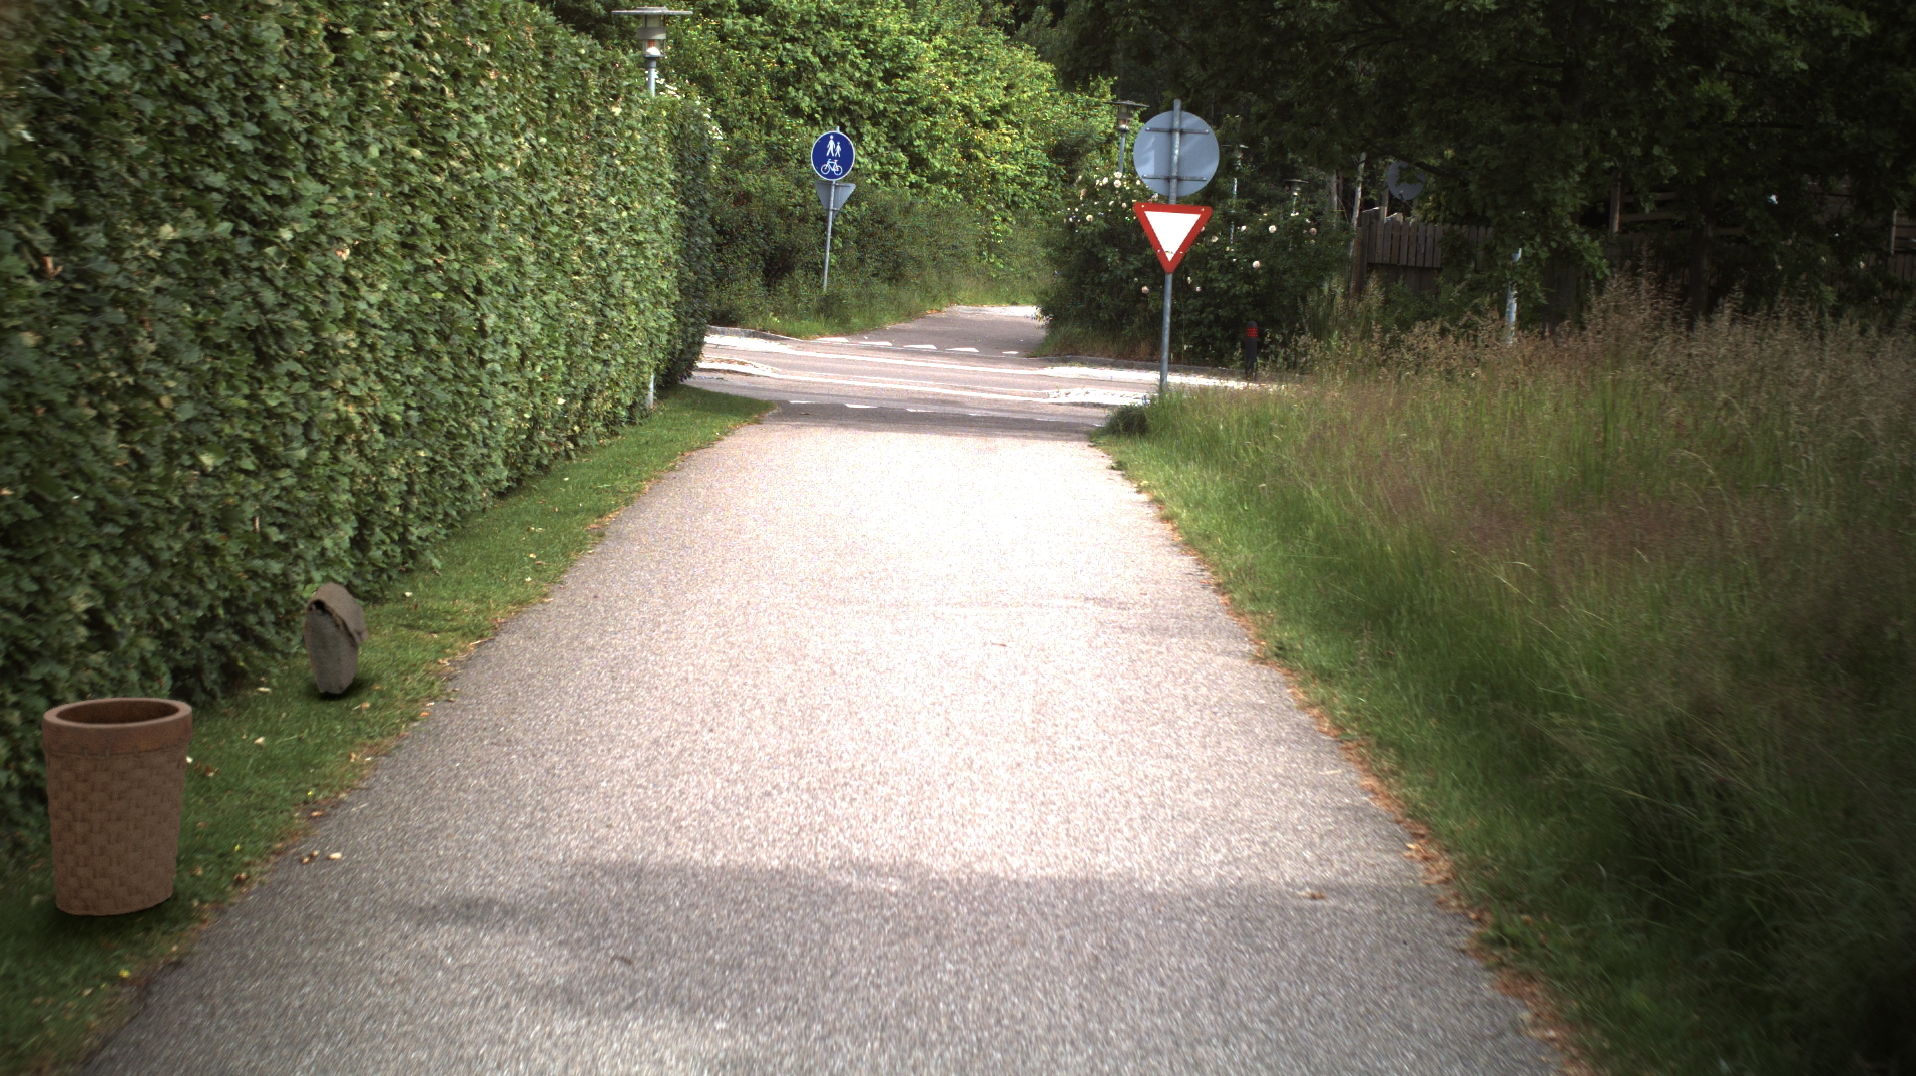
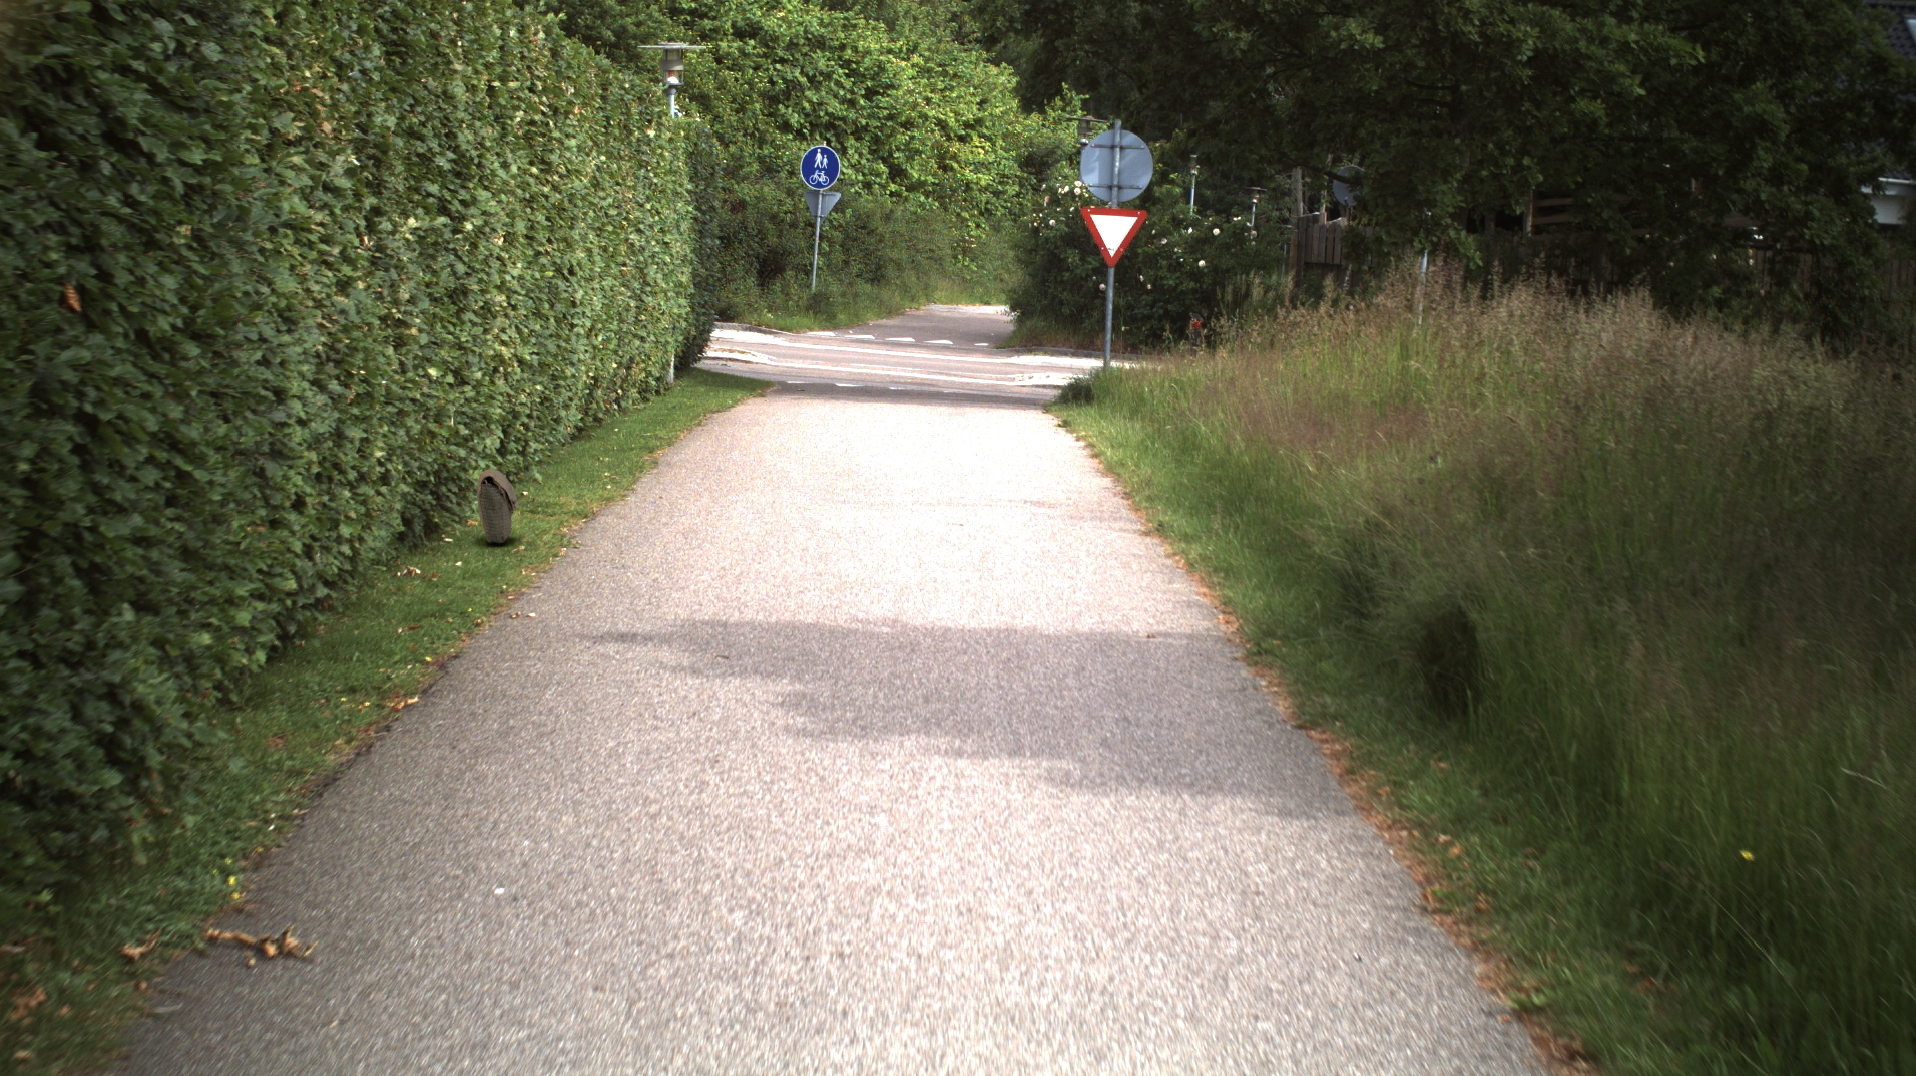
basket: present [41,698,194,916] -> none [372,506,459,631]

